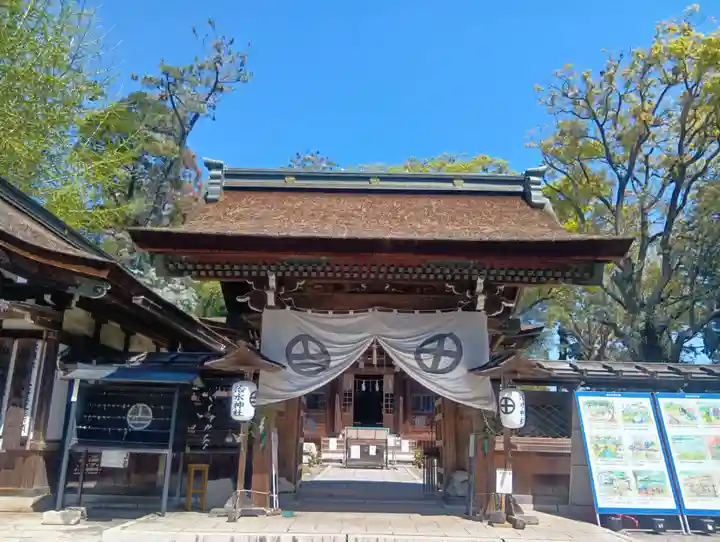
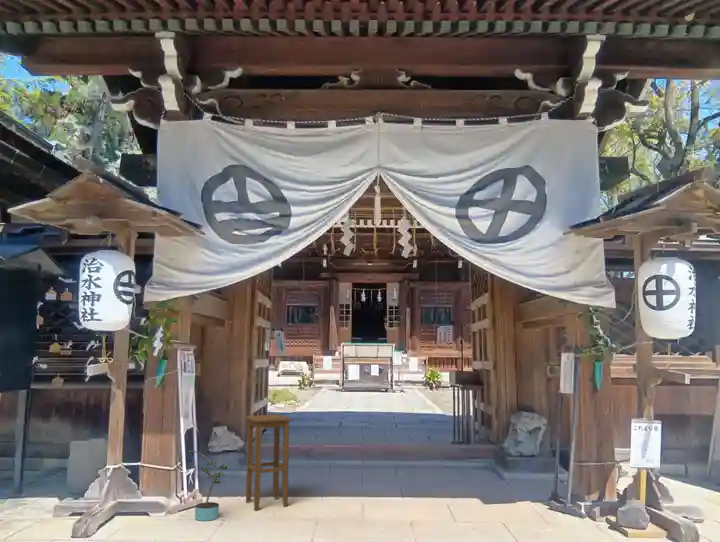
stool: present [185,464,209,511] -> present [246,414,291,510]

